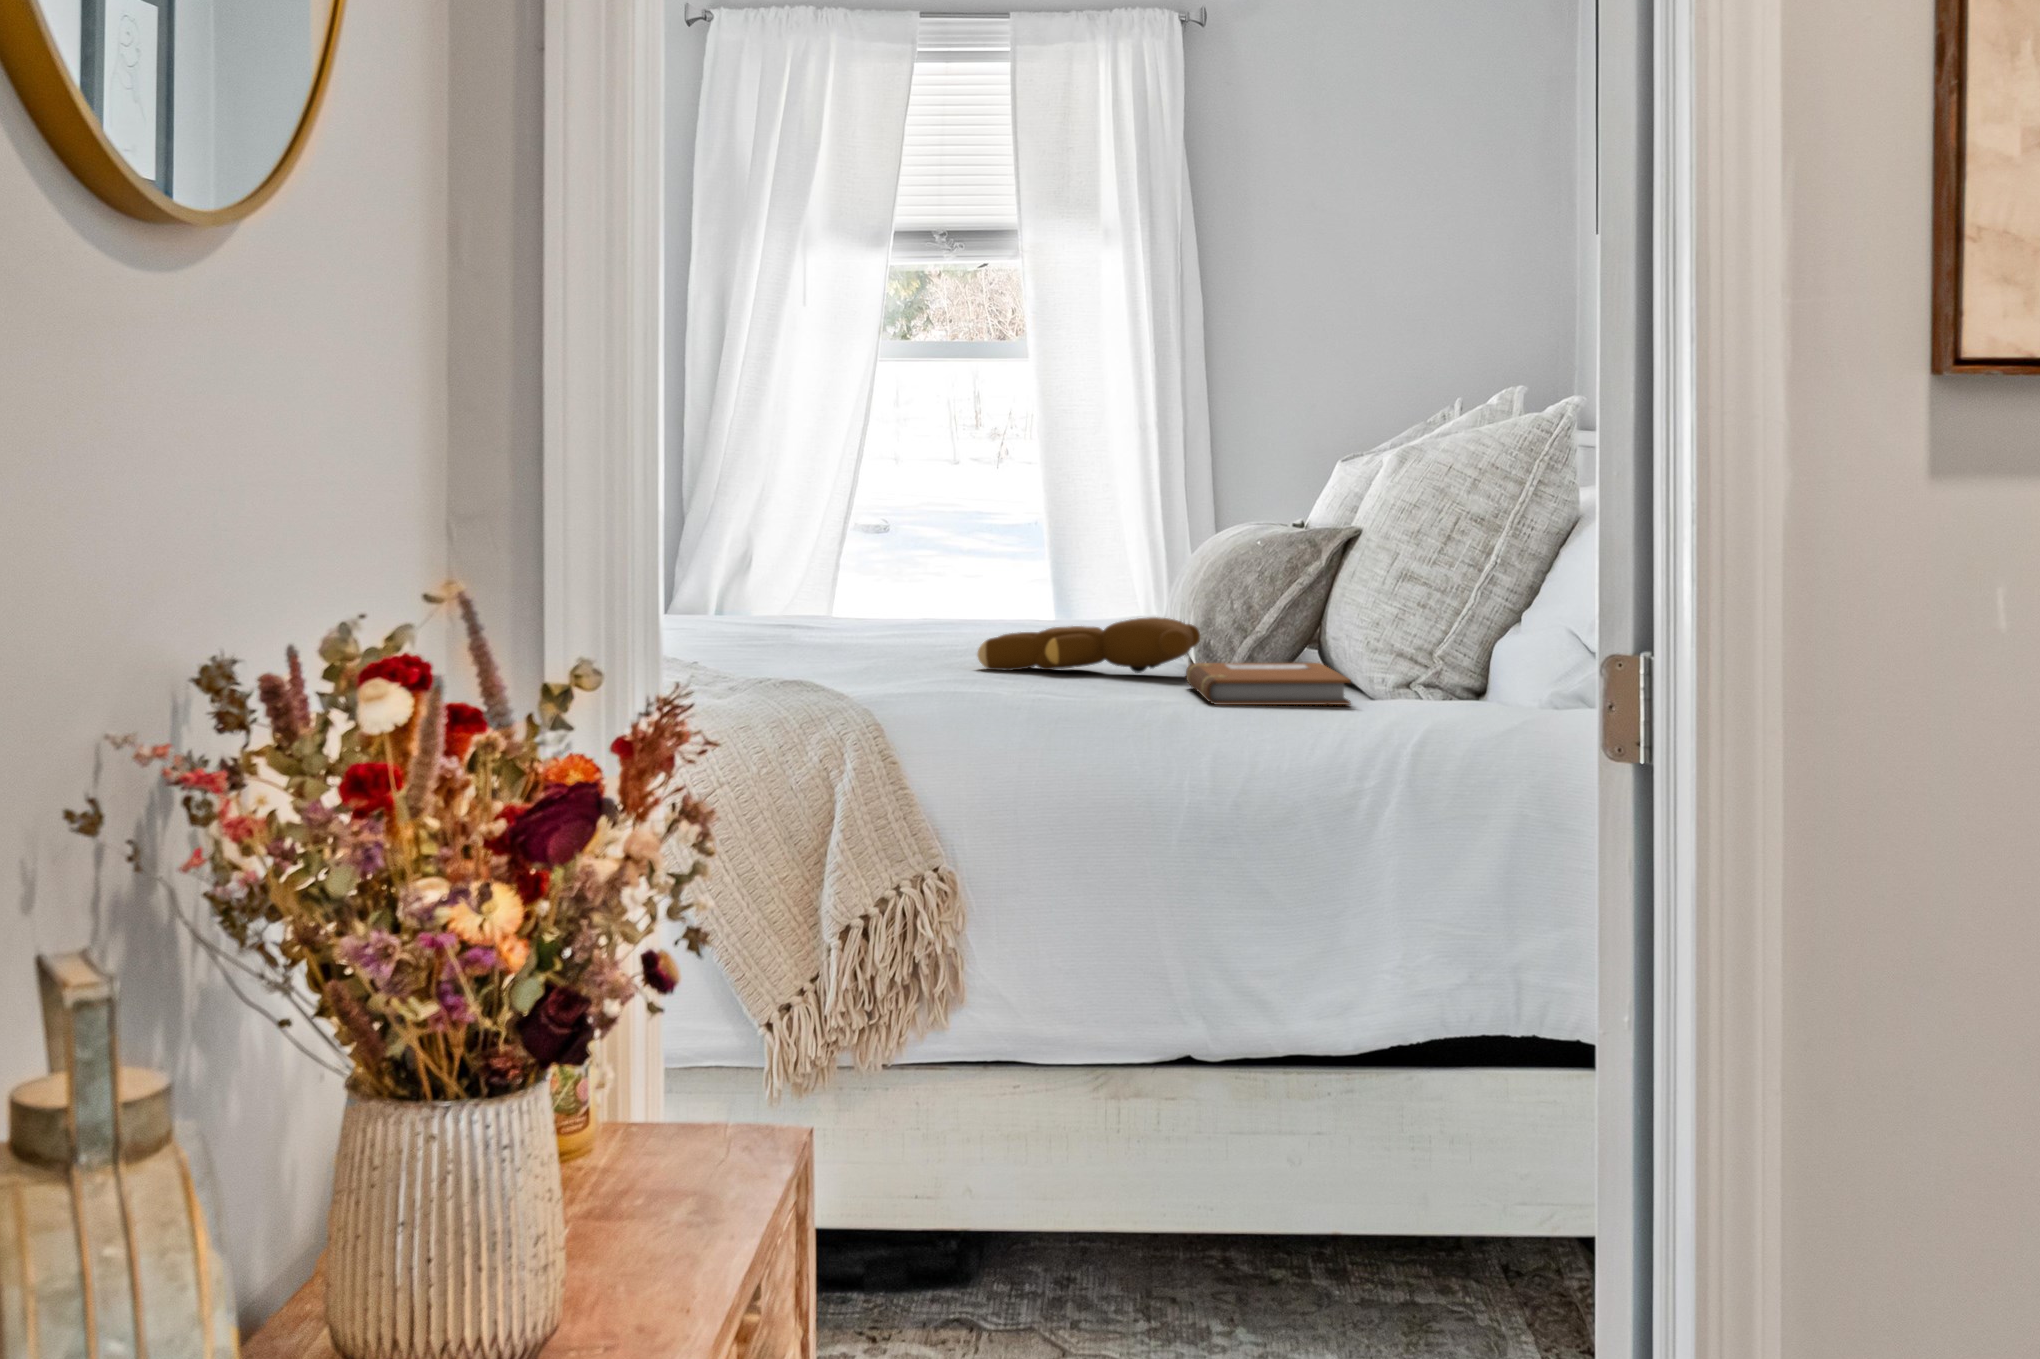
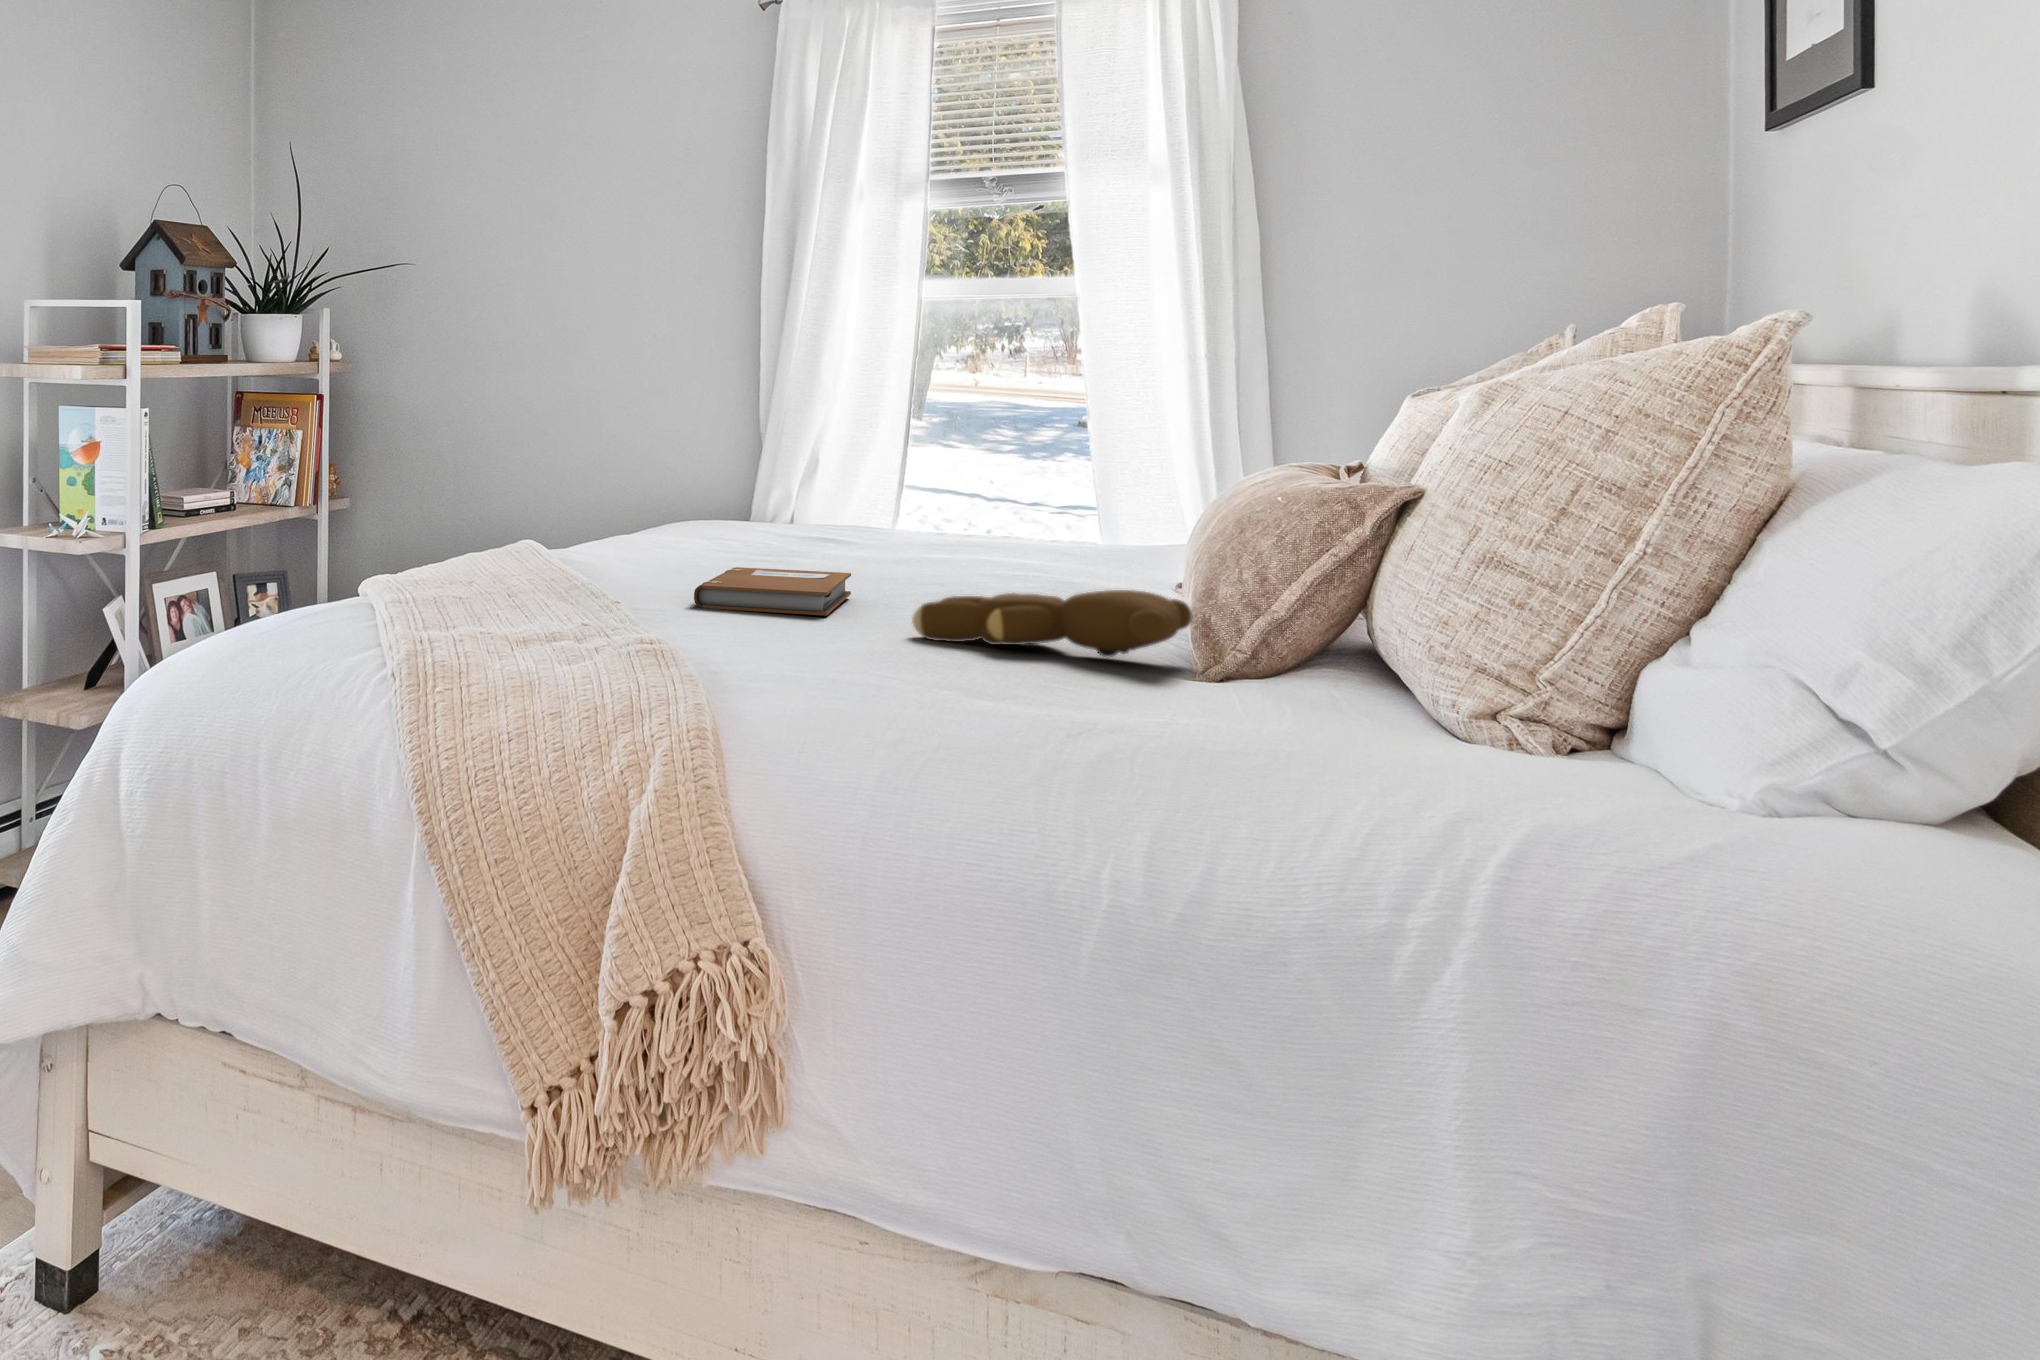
notebook: present [1186,663,1351,705] -> present [694,567,851,616]

